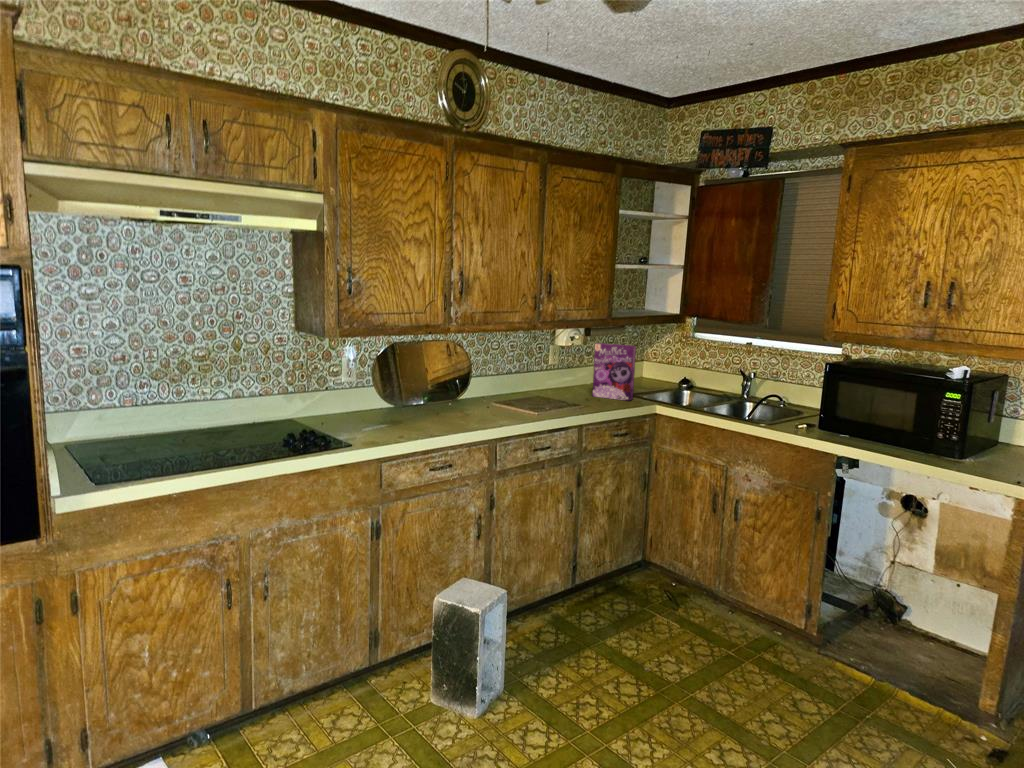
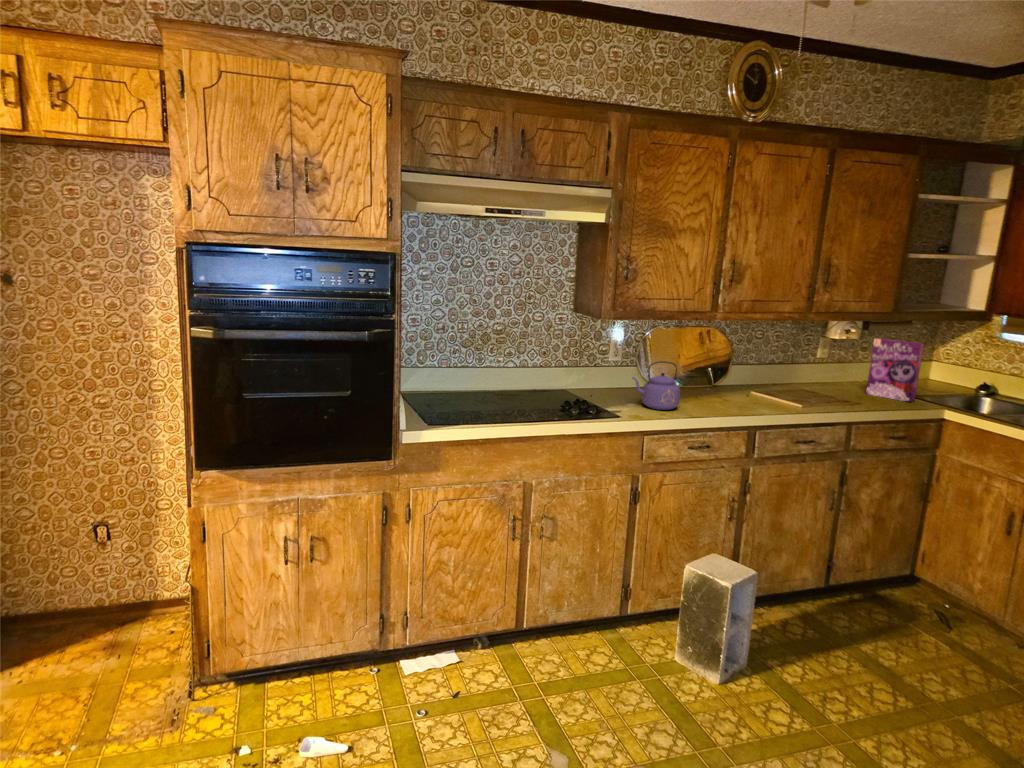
kettle: none [362,380,415,433] -> present [632,361,680,410]

